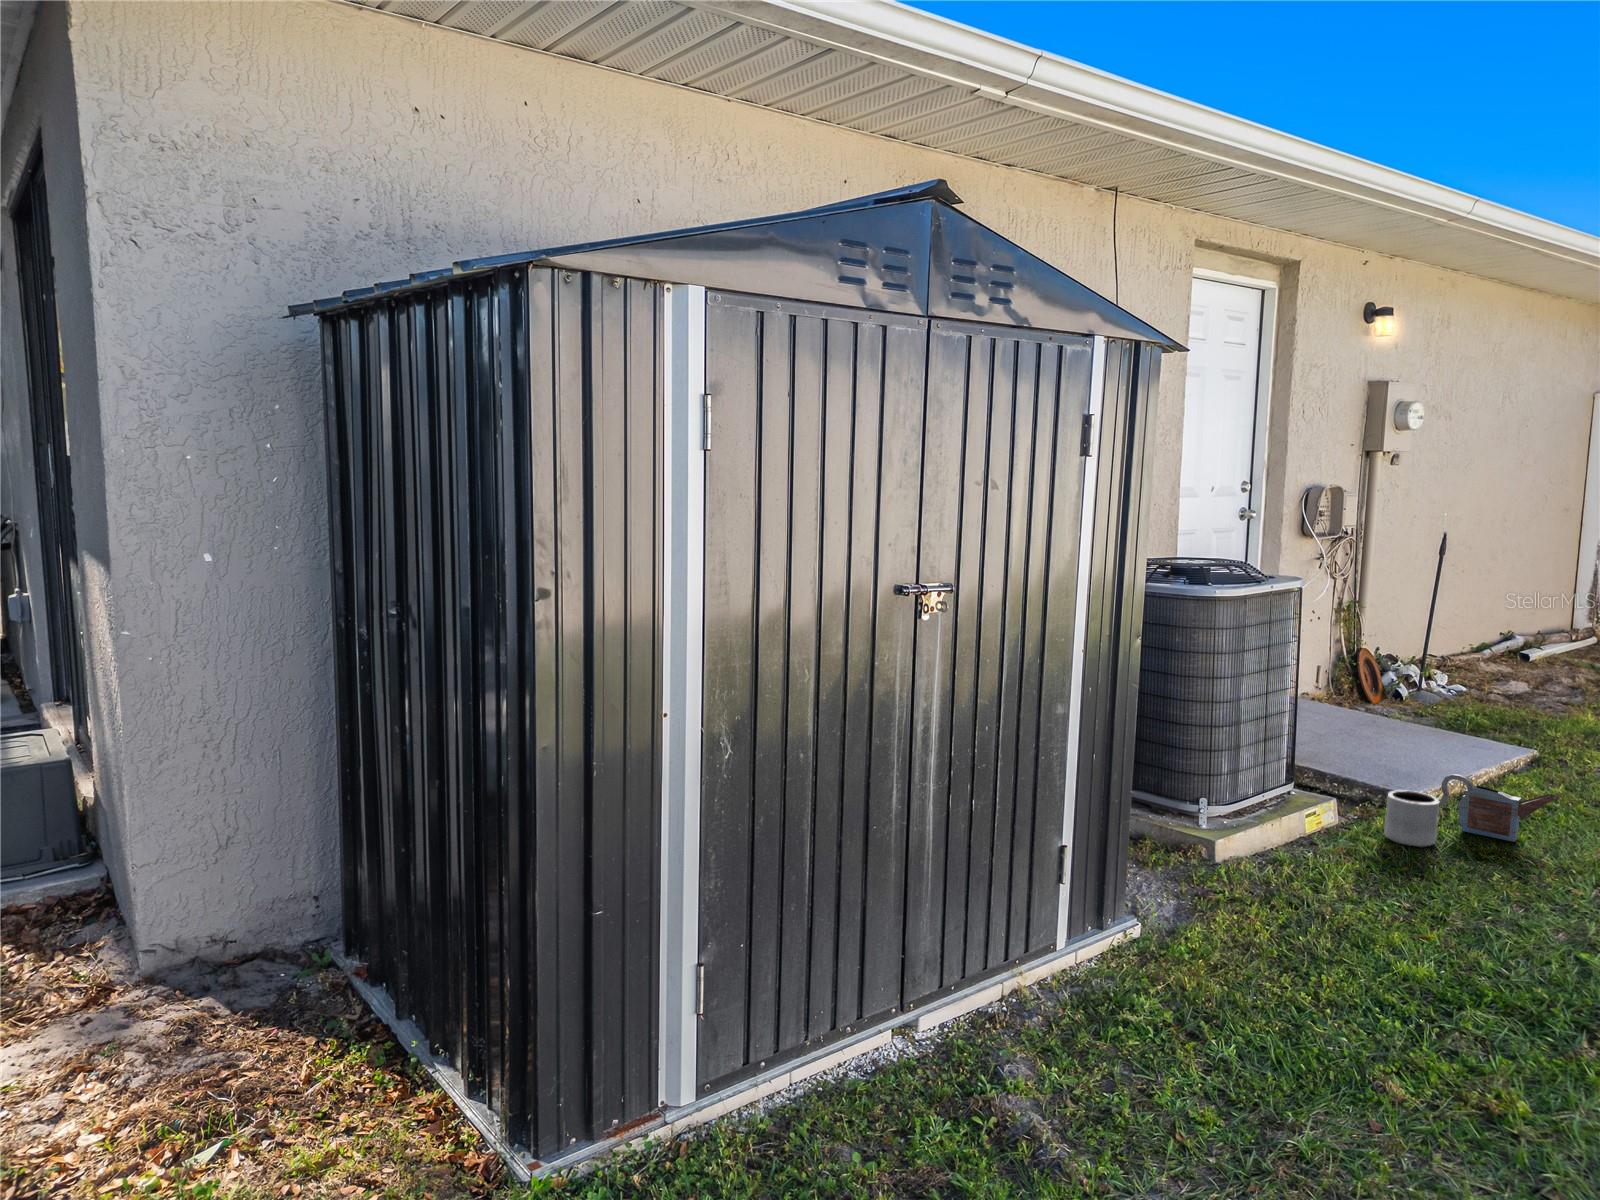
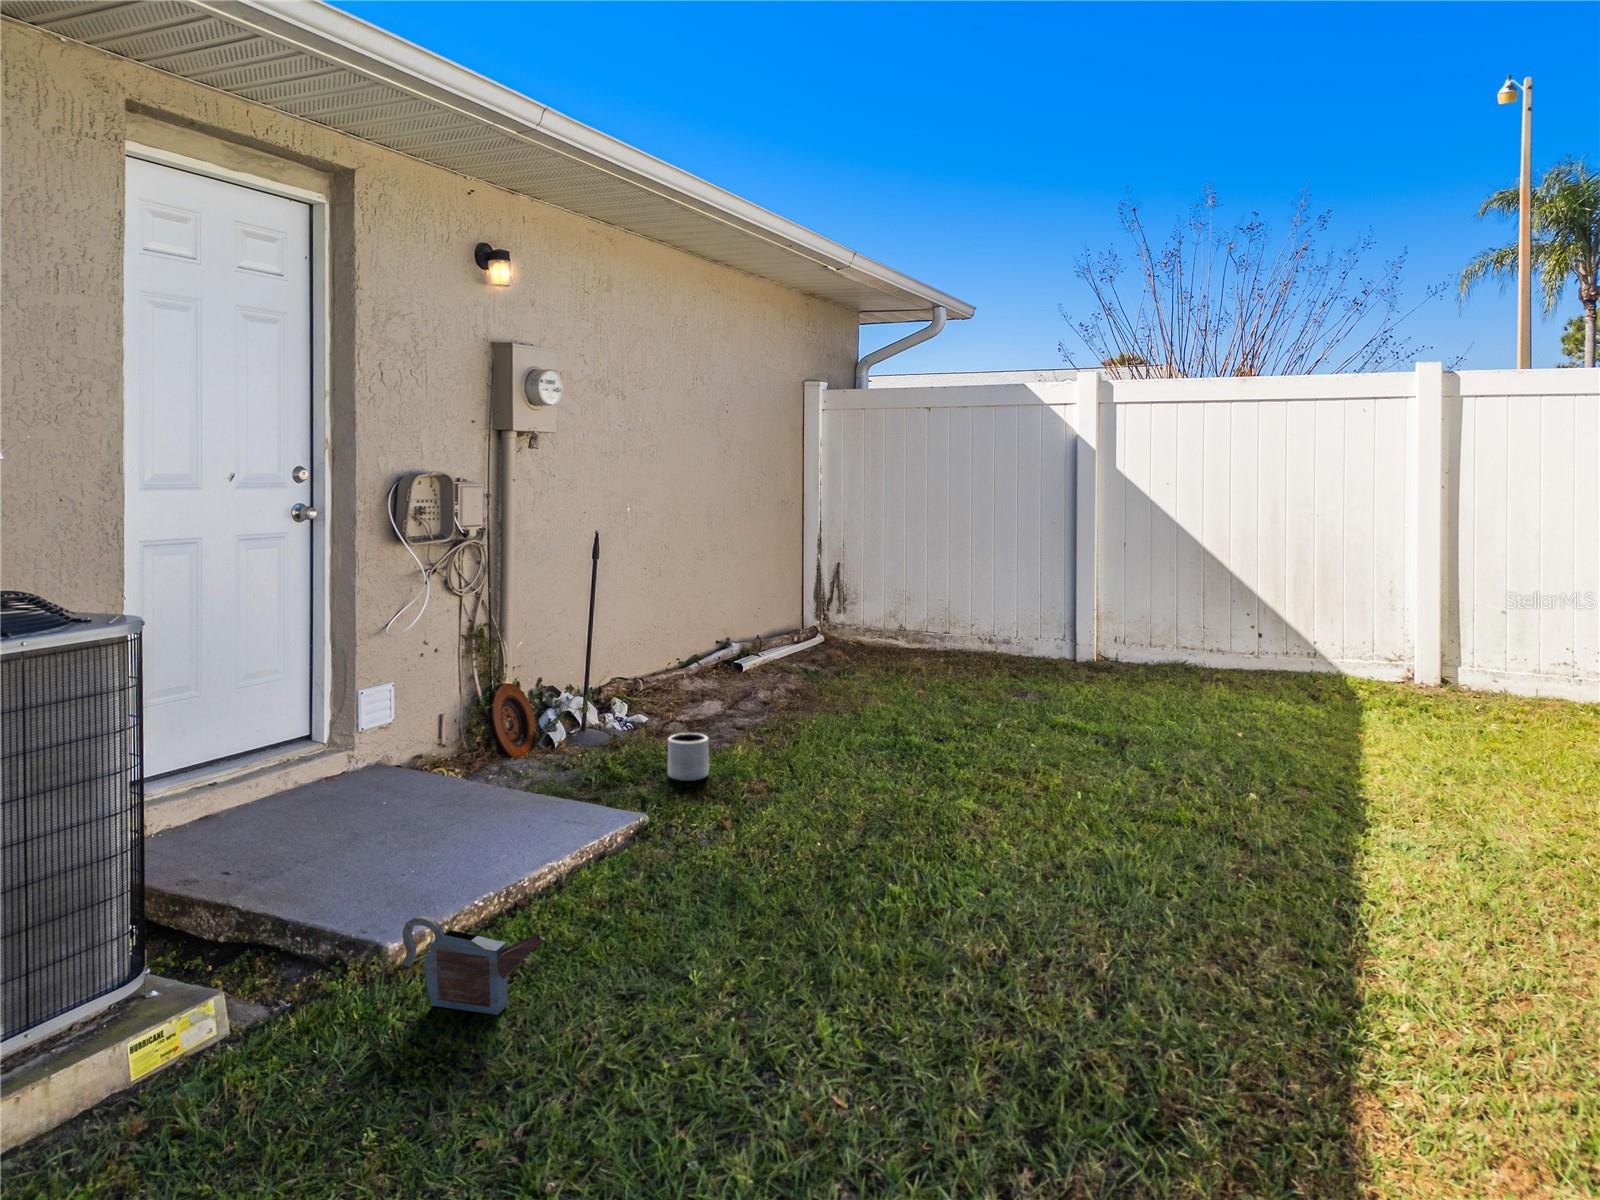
planter: present [1384,790,1439,847] -> present [668,733,709,781]

